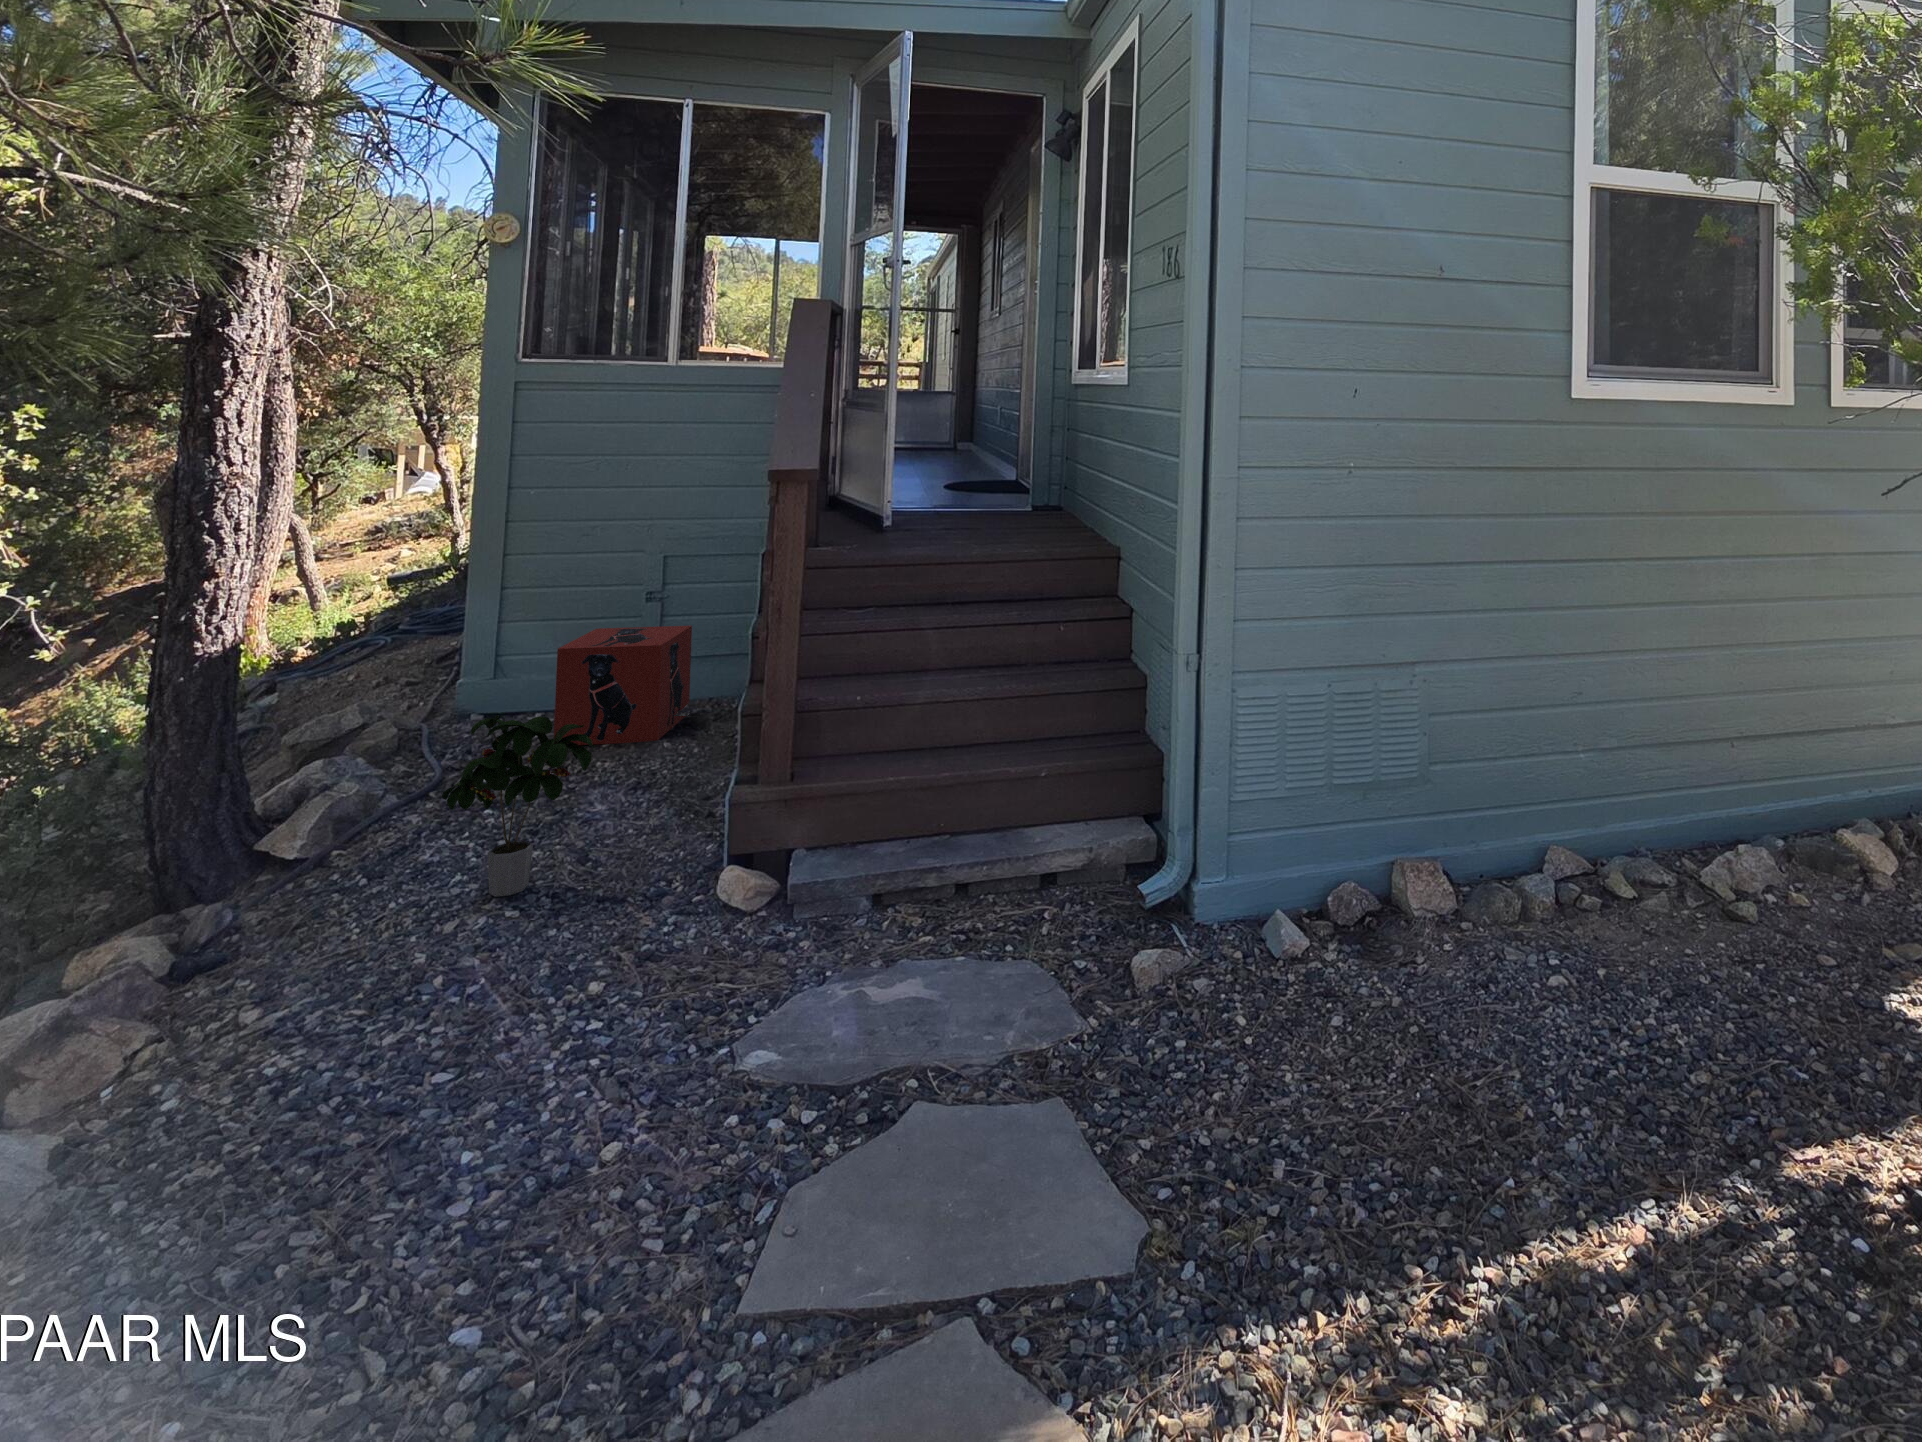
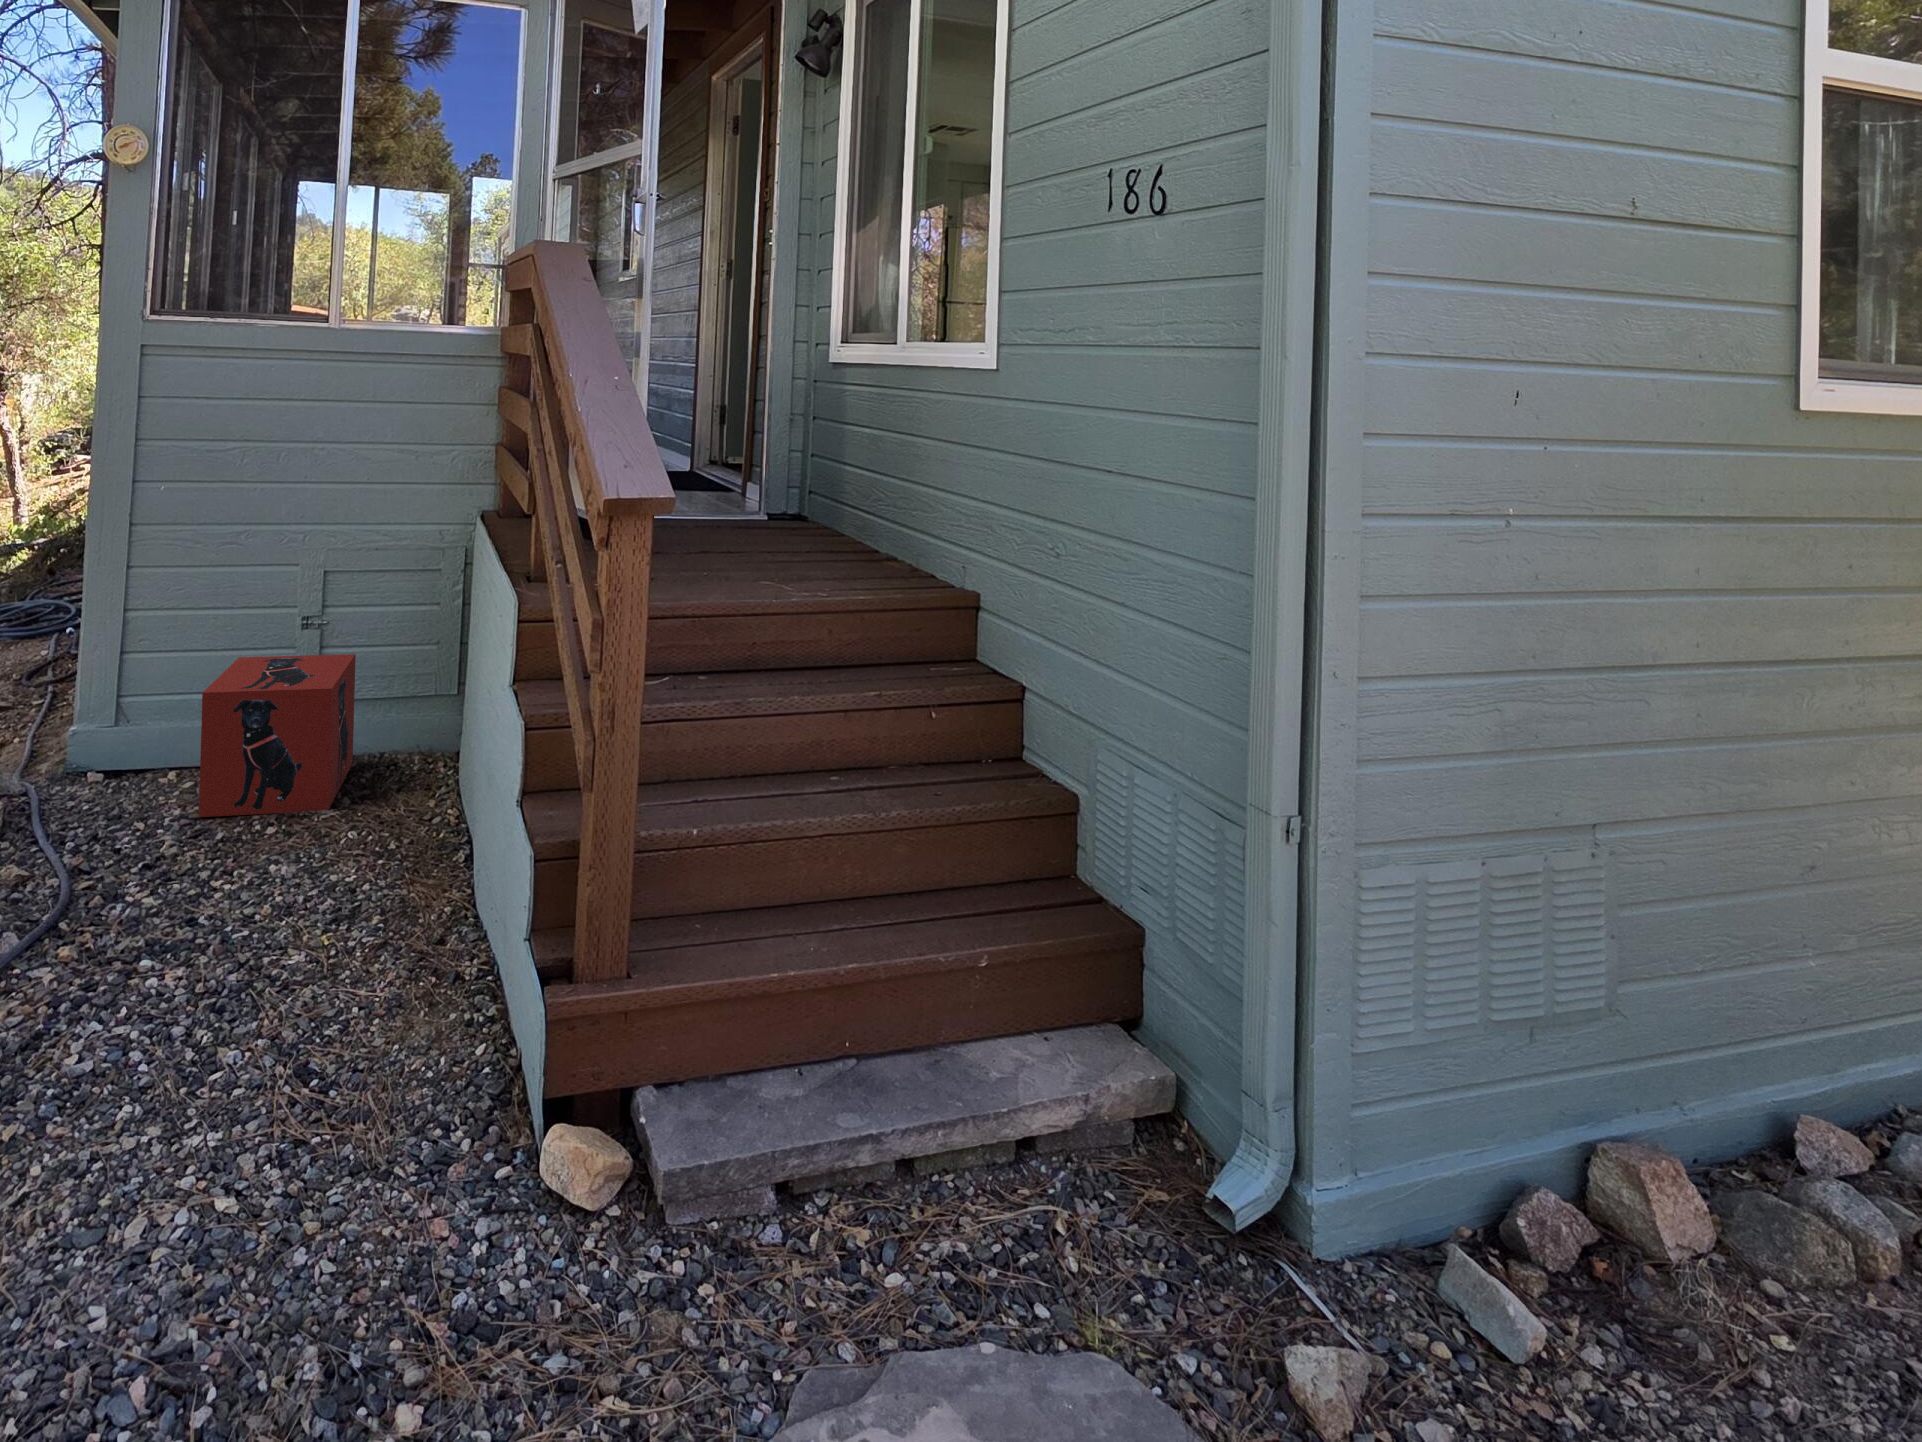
potted plant: present [442,715,593,897] -> none [105,853,327,1135]

